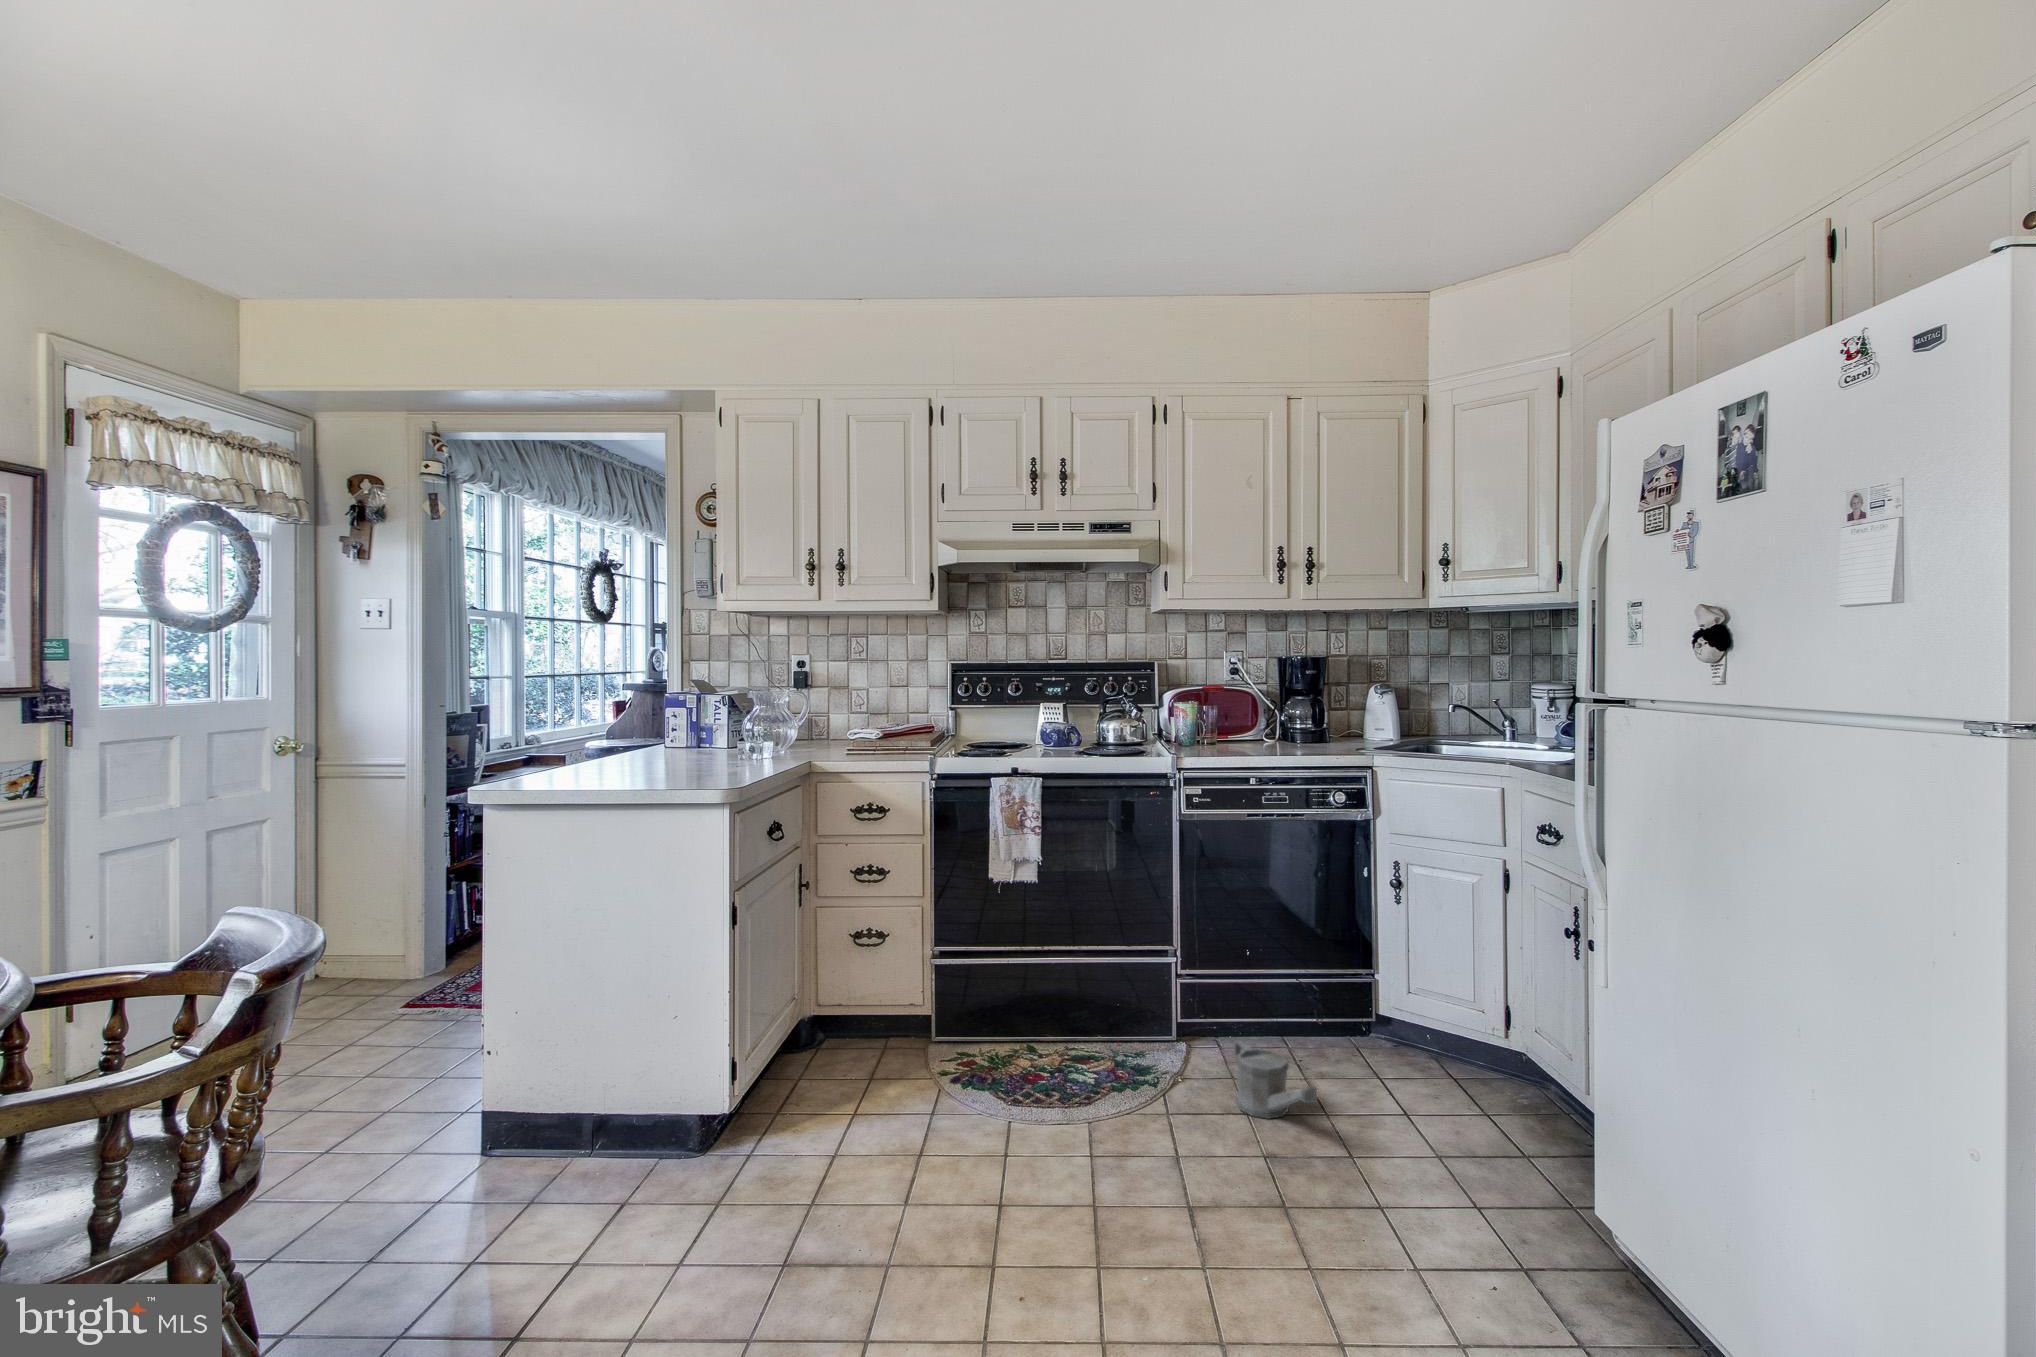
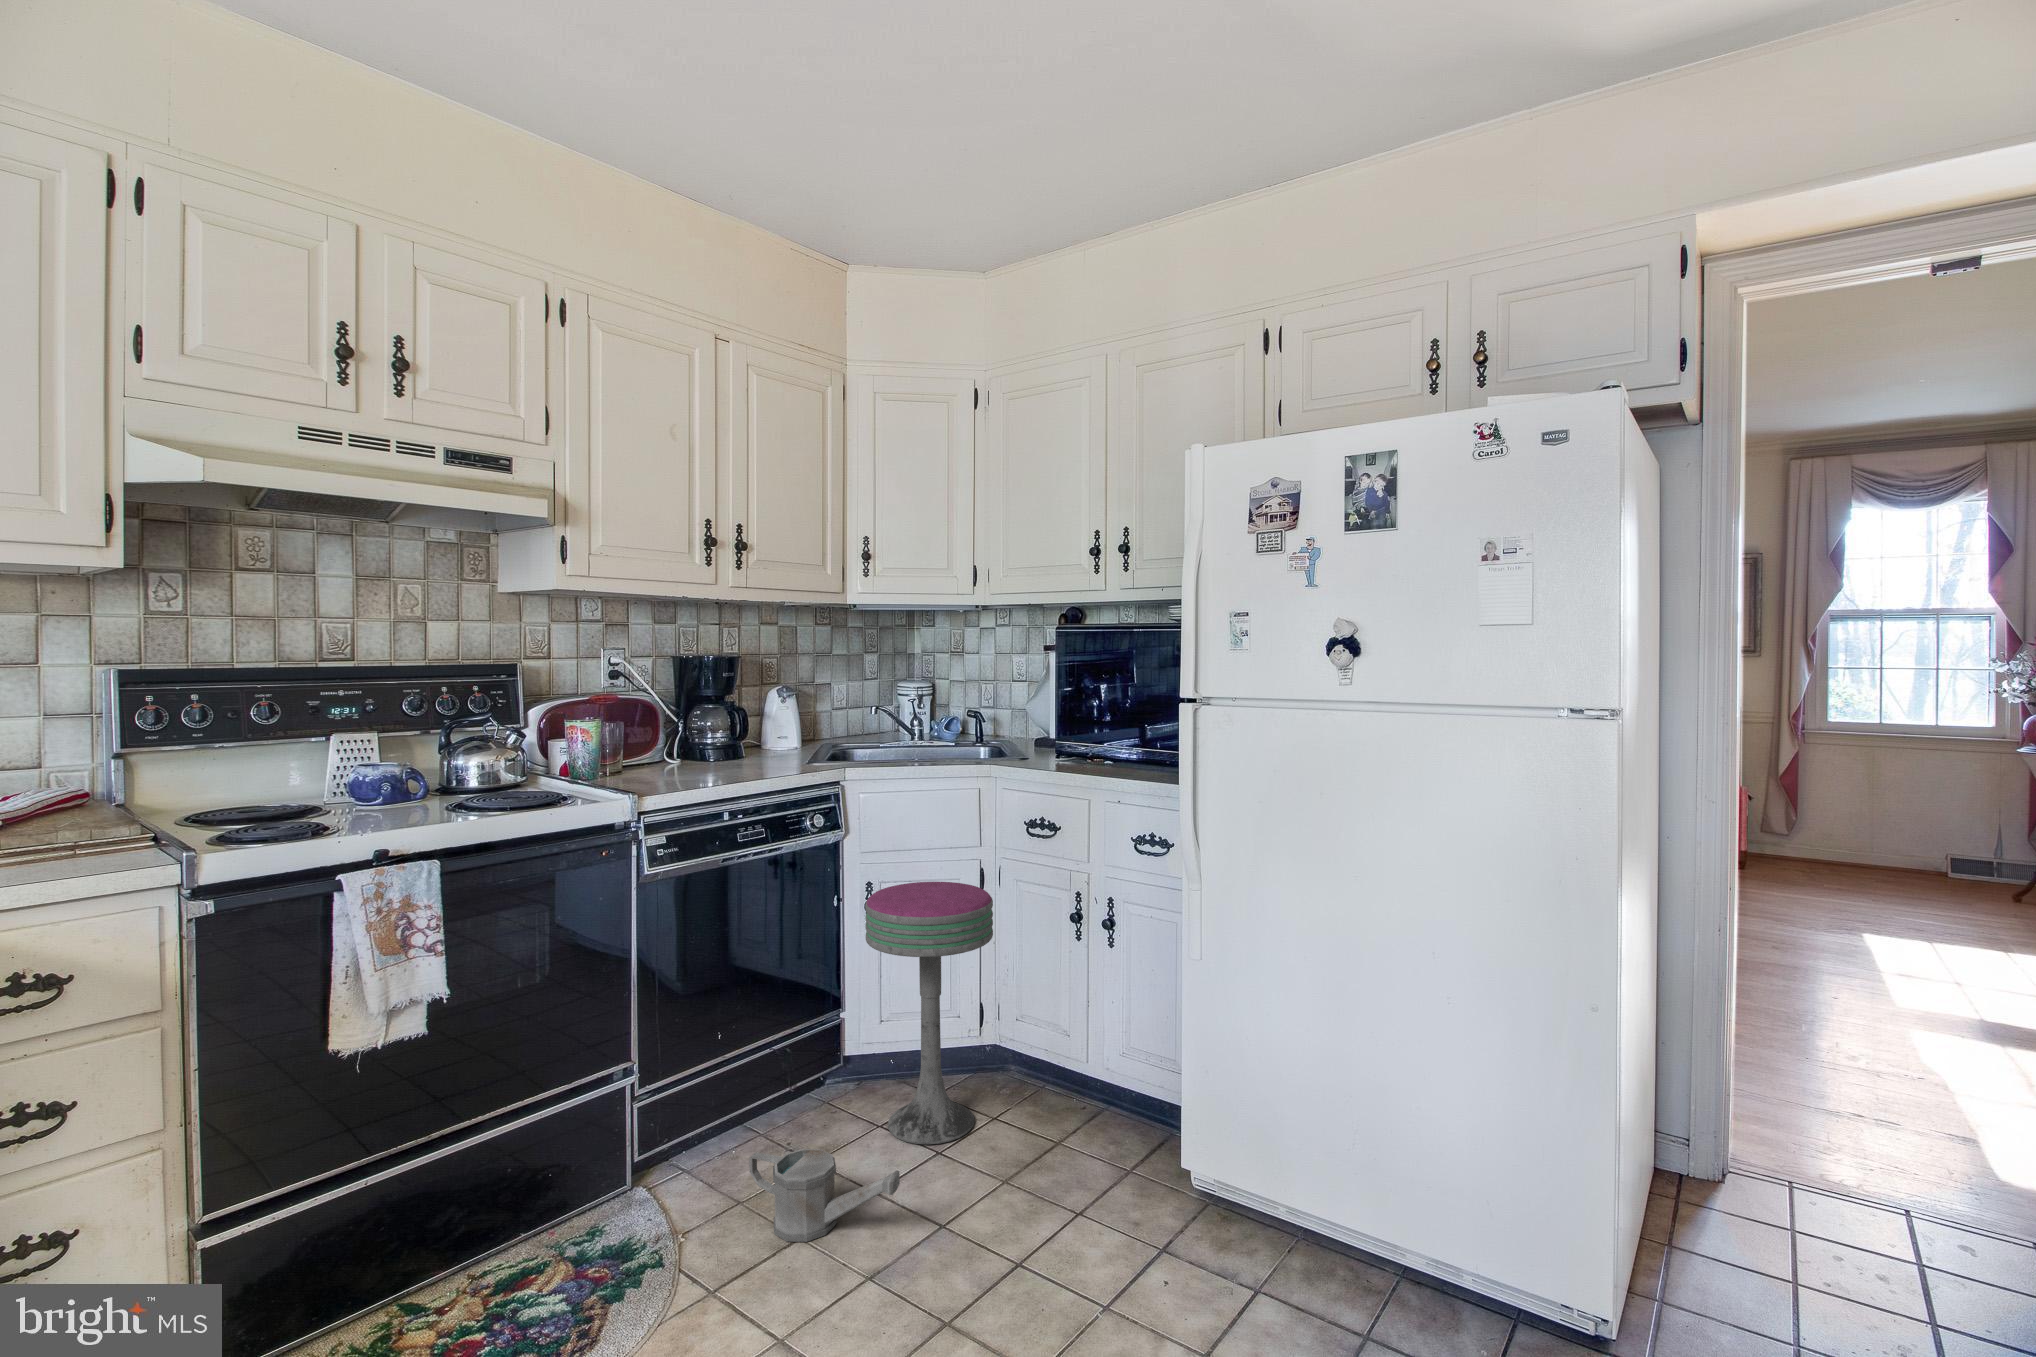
bar stool: none [1367,867,1496,1111] -> present [865,882,993,1145]

